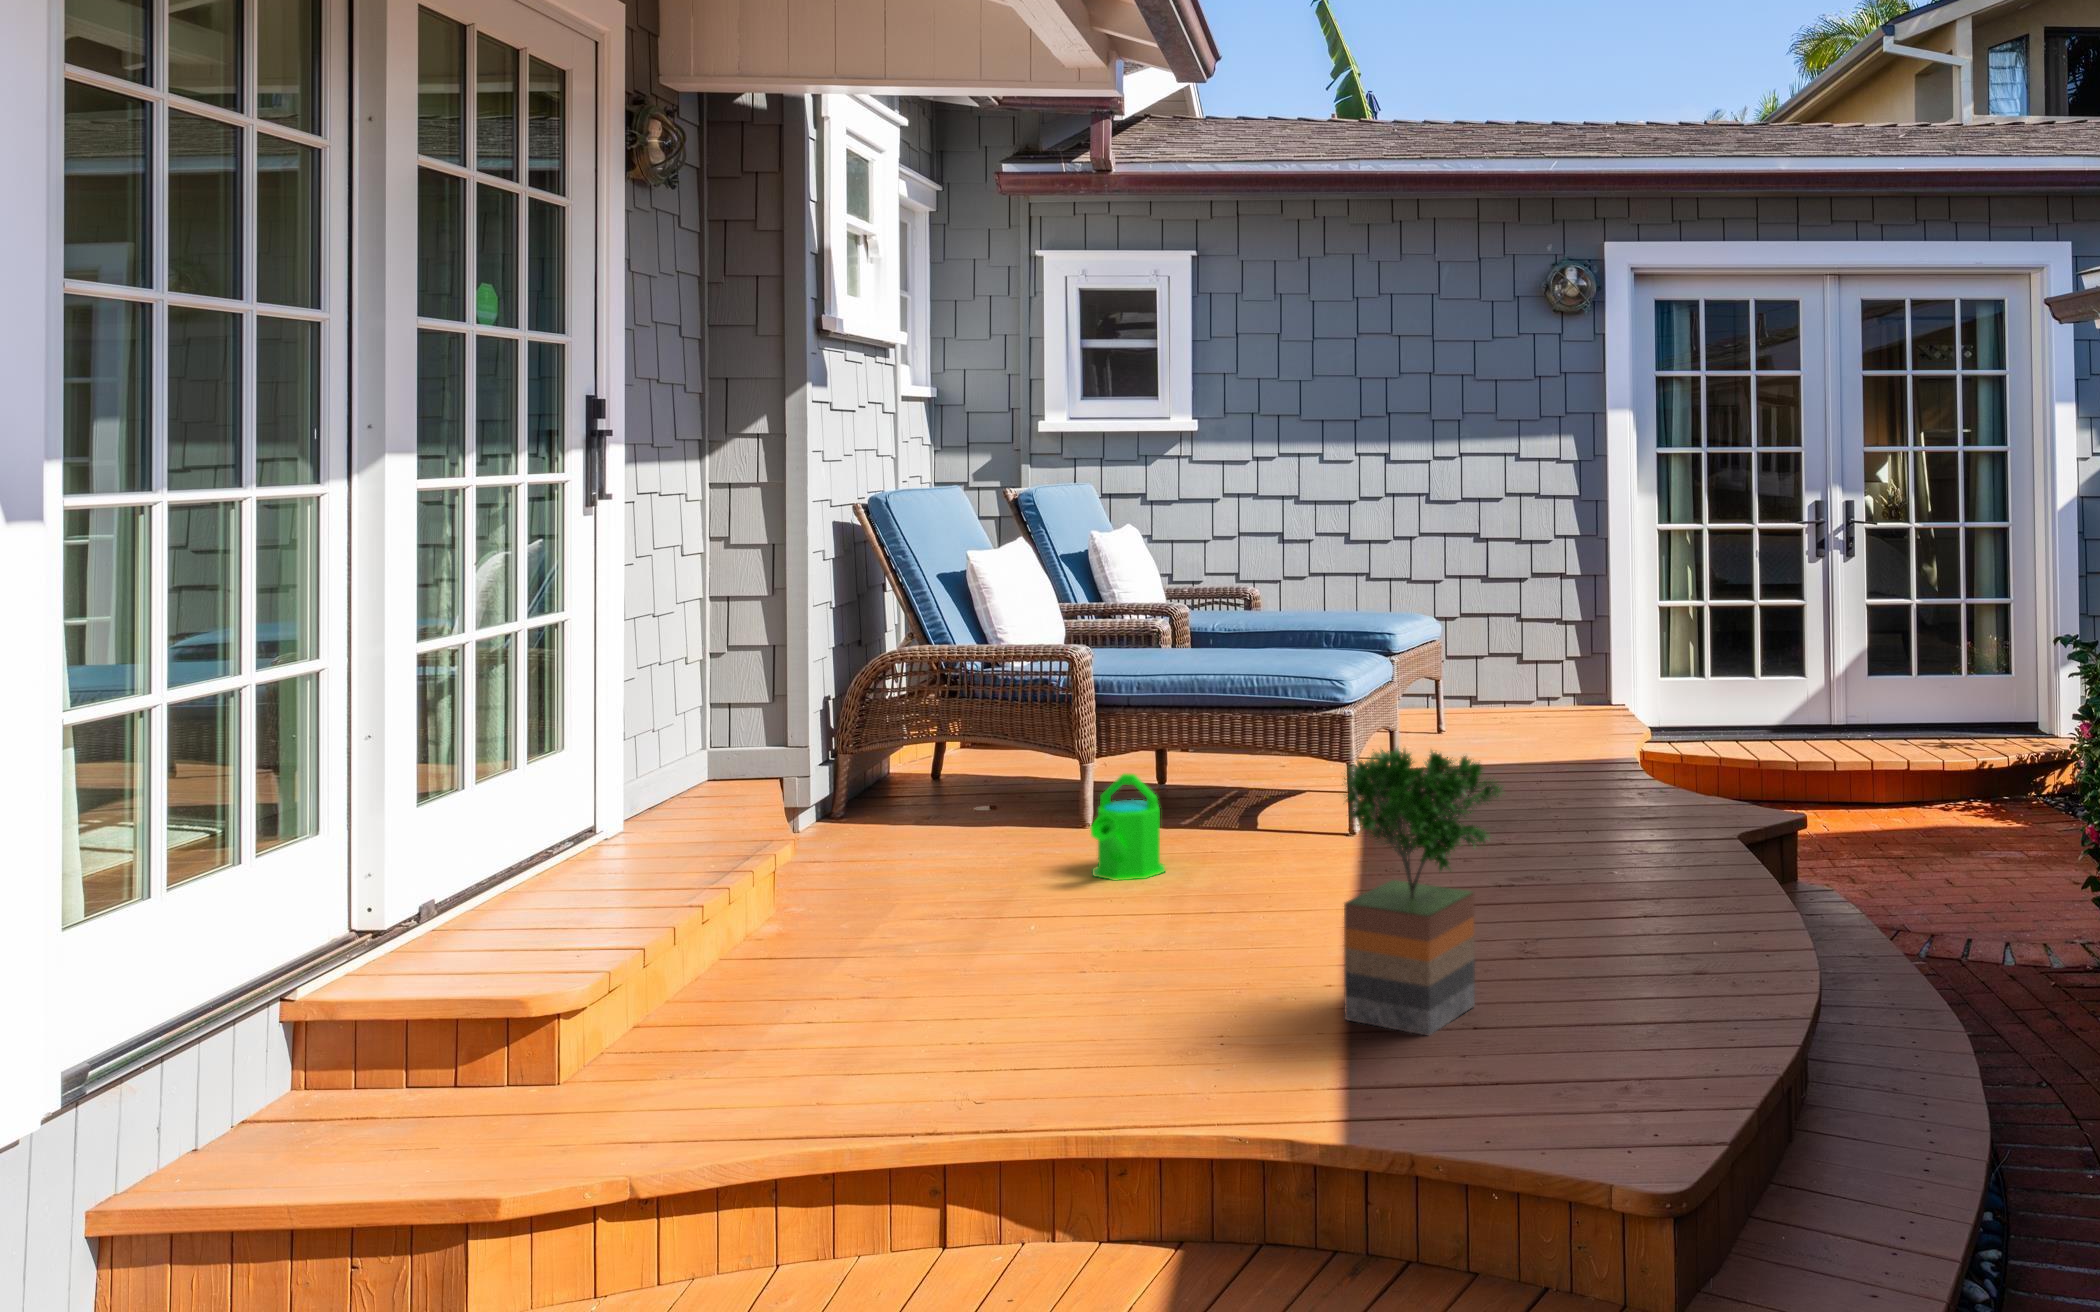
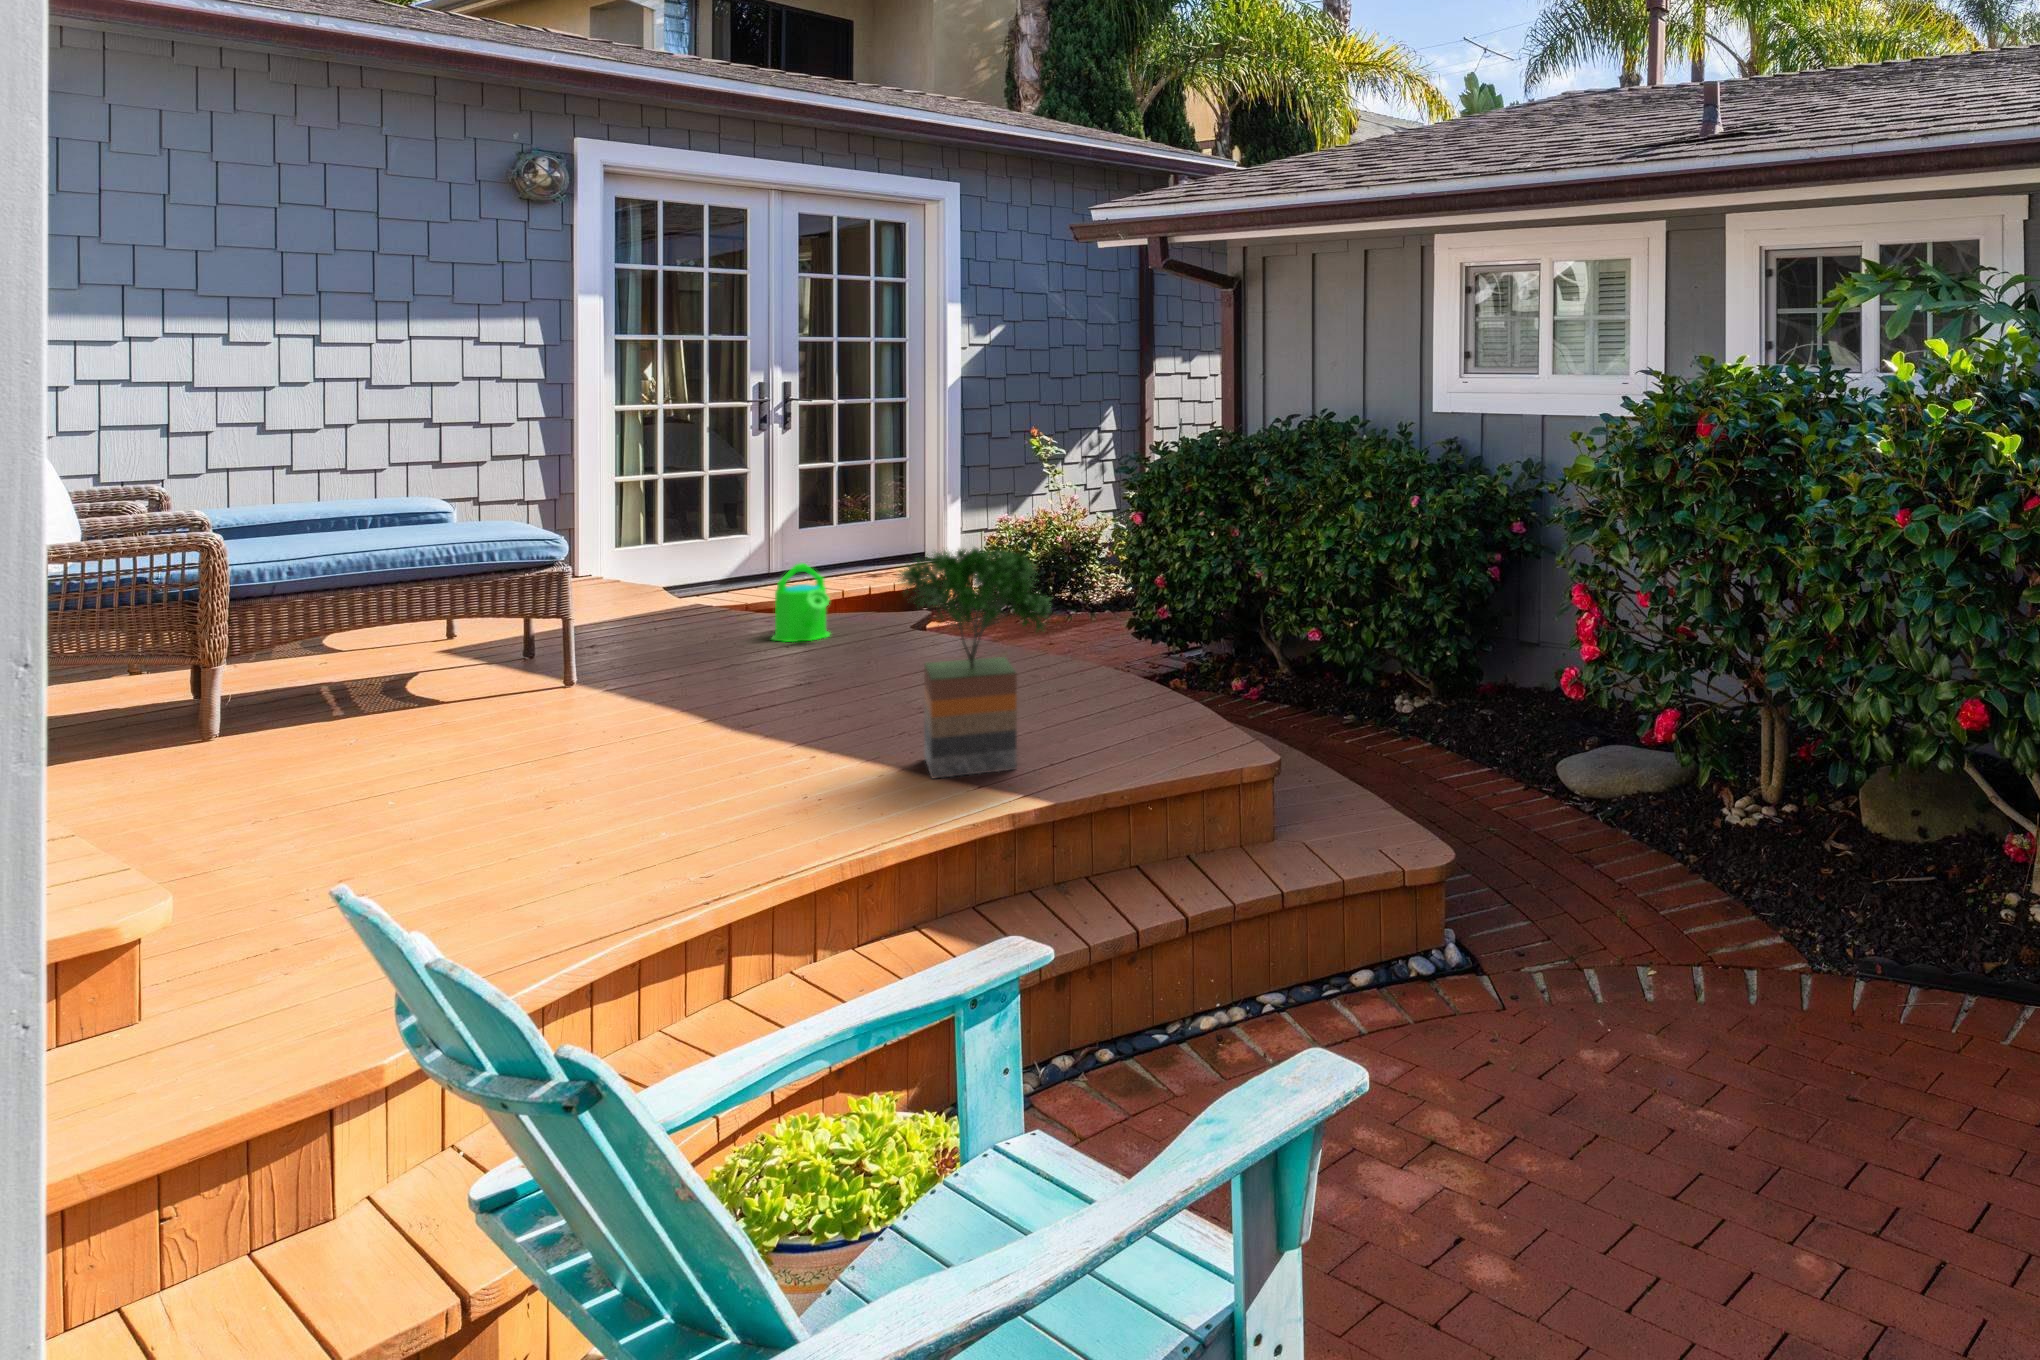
watering can: present [1090,774,1165,880] -> present [772,563,830,642]

